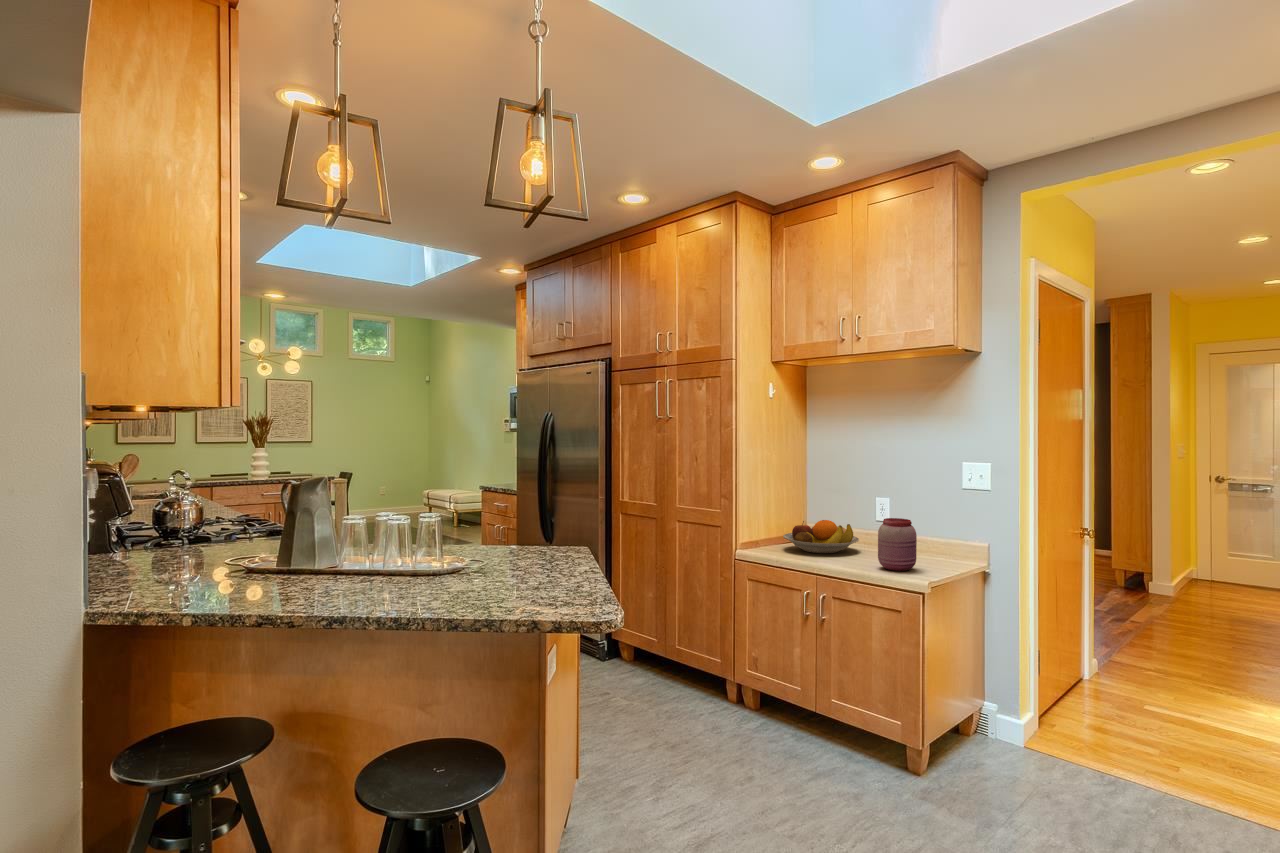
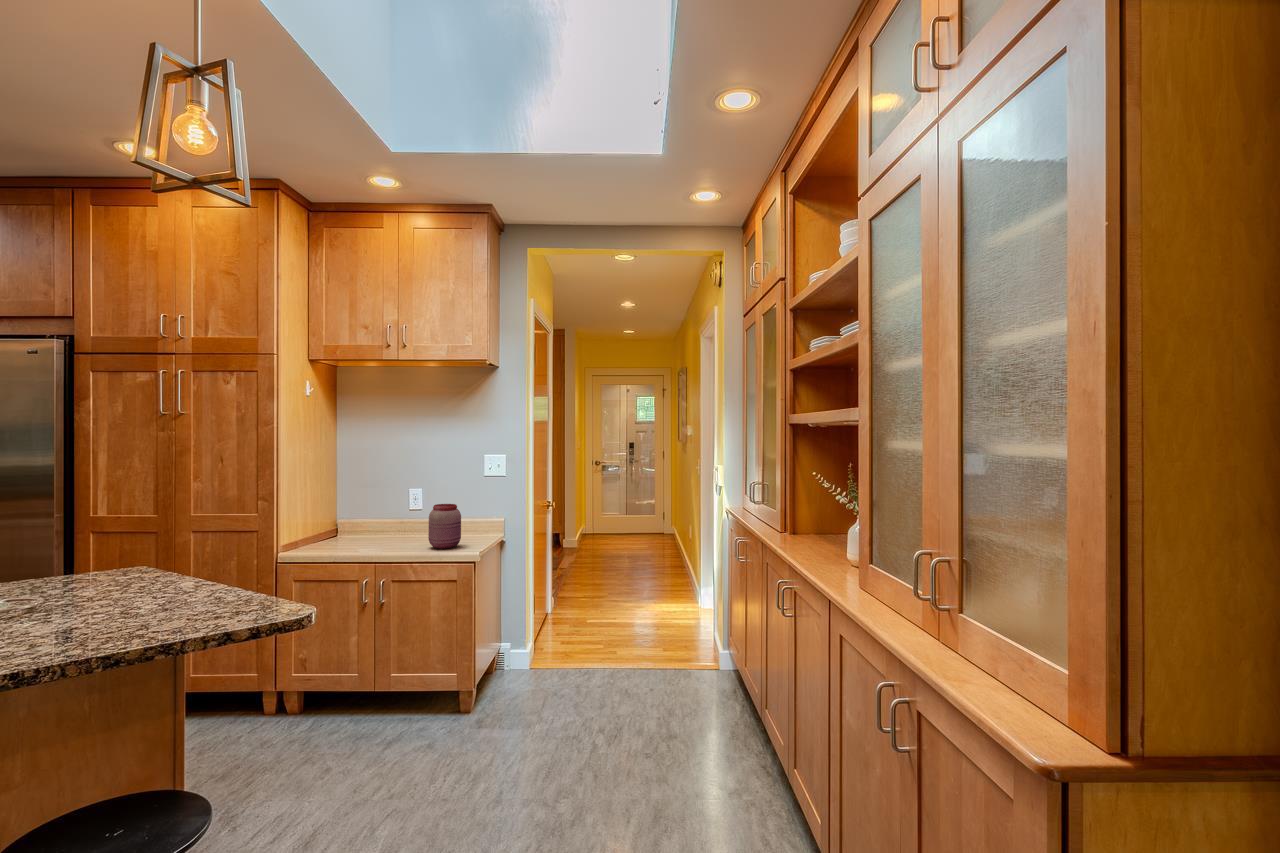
fruit bowl: present [783,520,859,553] -> none [324,512,399,544]

